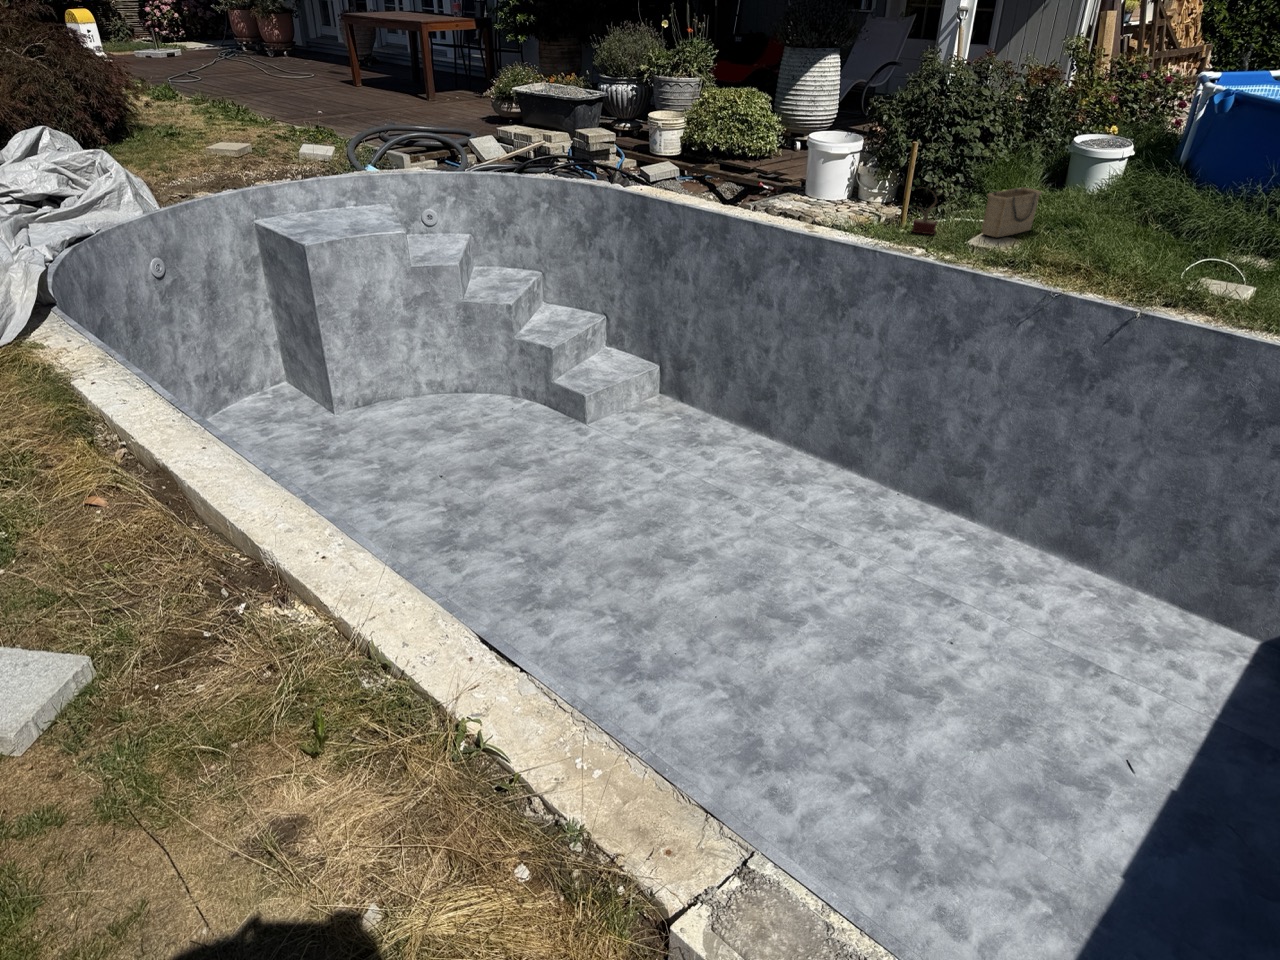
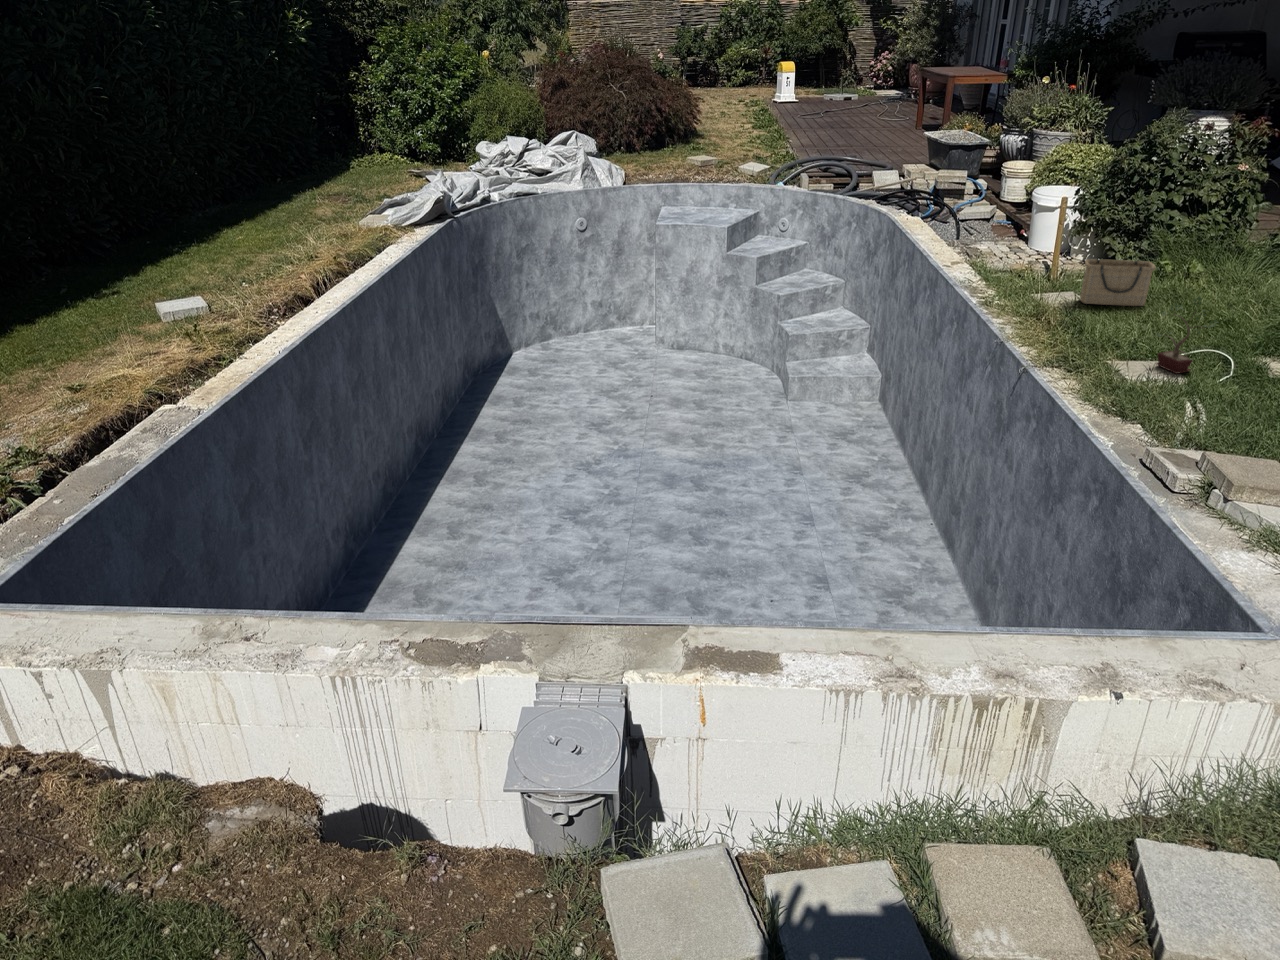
potted plant: present [909,169,964,234] -> present [1156,296,1216,374]

